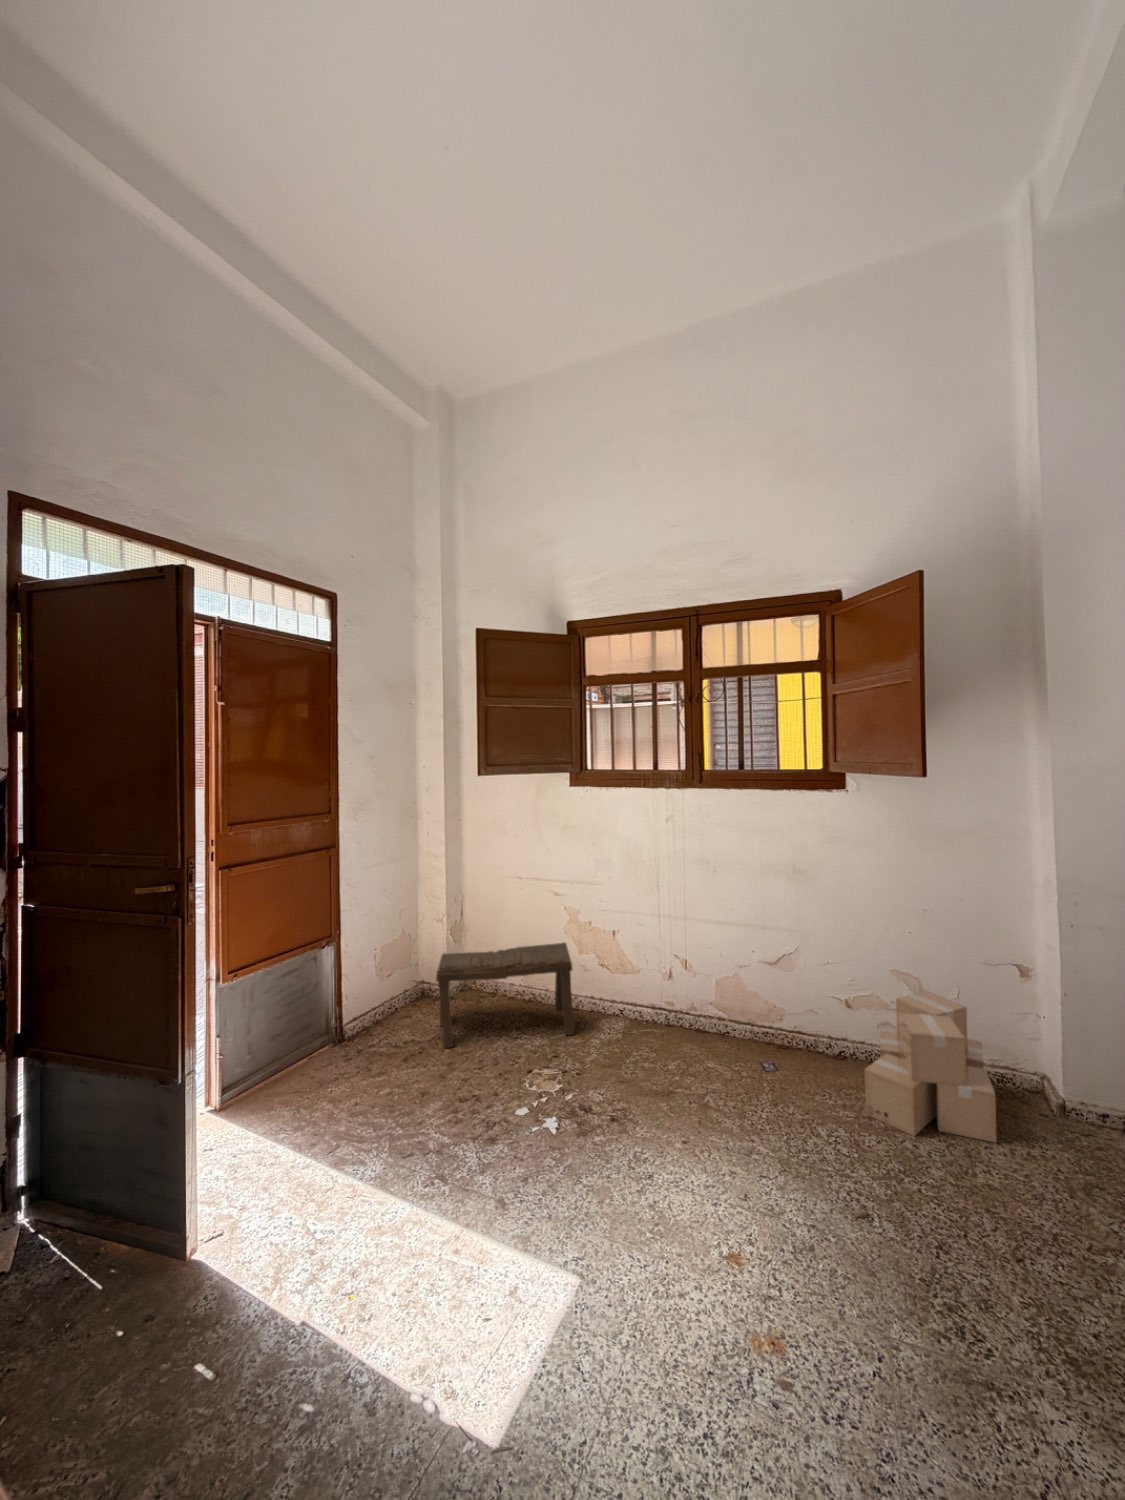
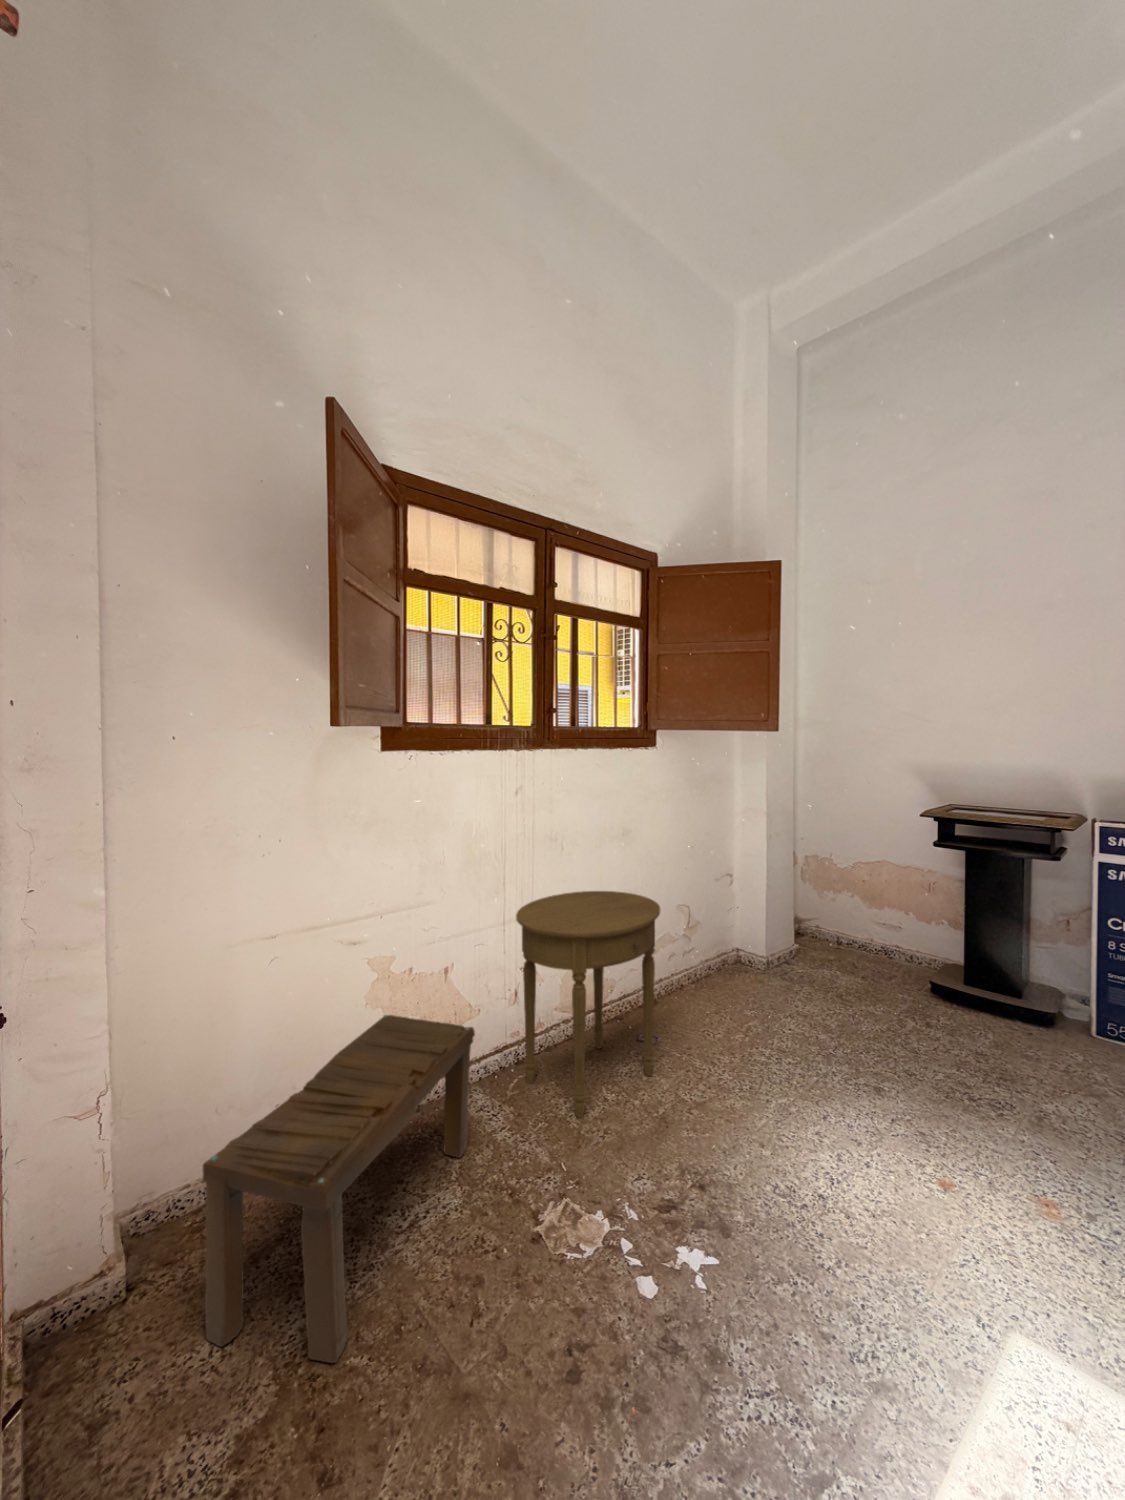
side table: none [618,907,741,1077] -> present [516,891,660,1118]
cardboard box: present [865,991,996,1142] -> none [686,913,796,1028]

